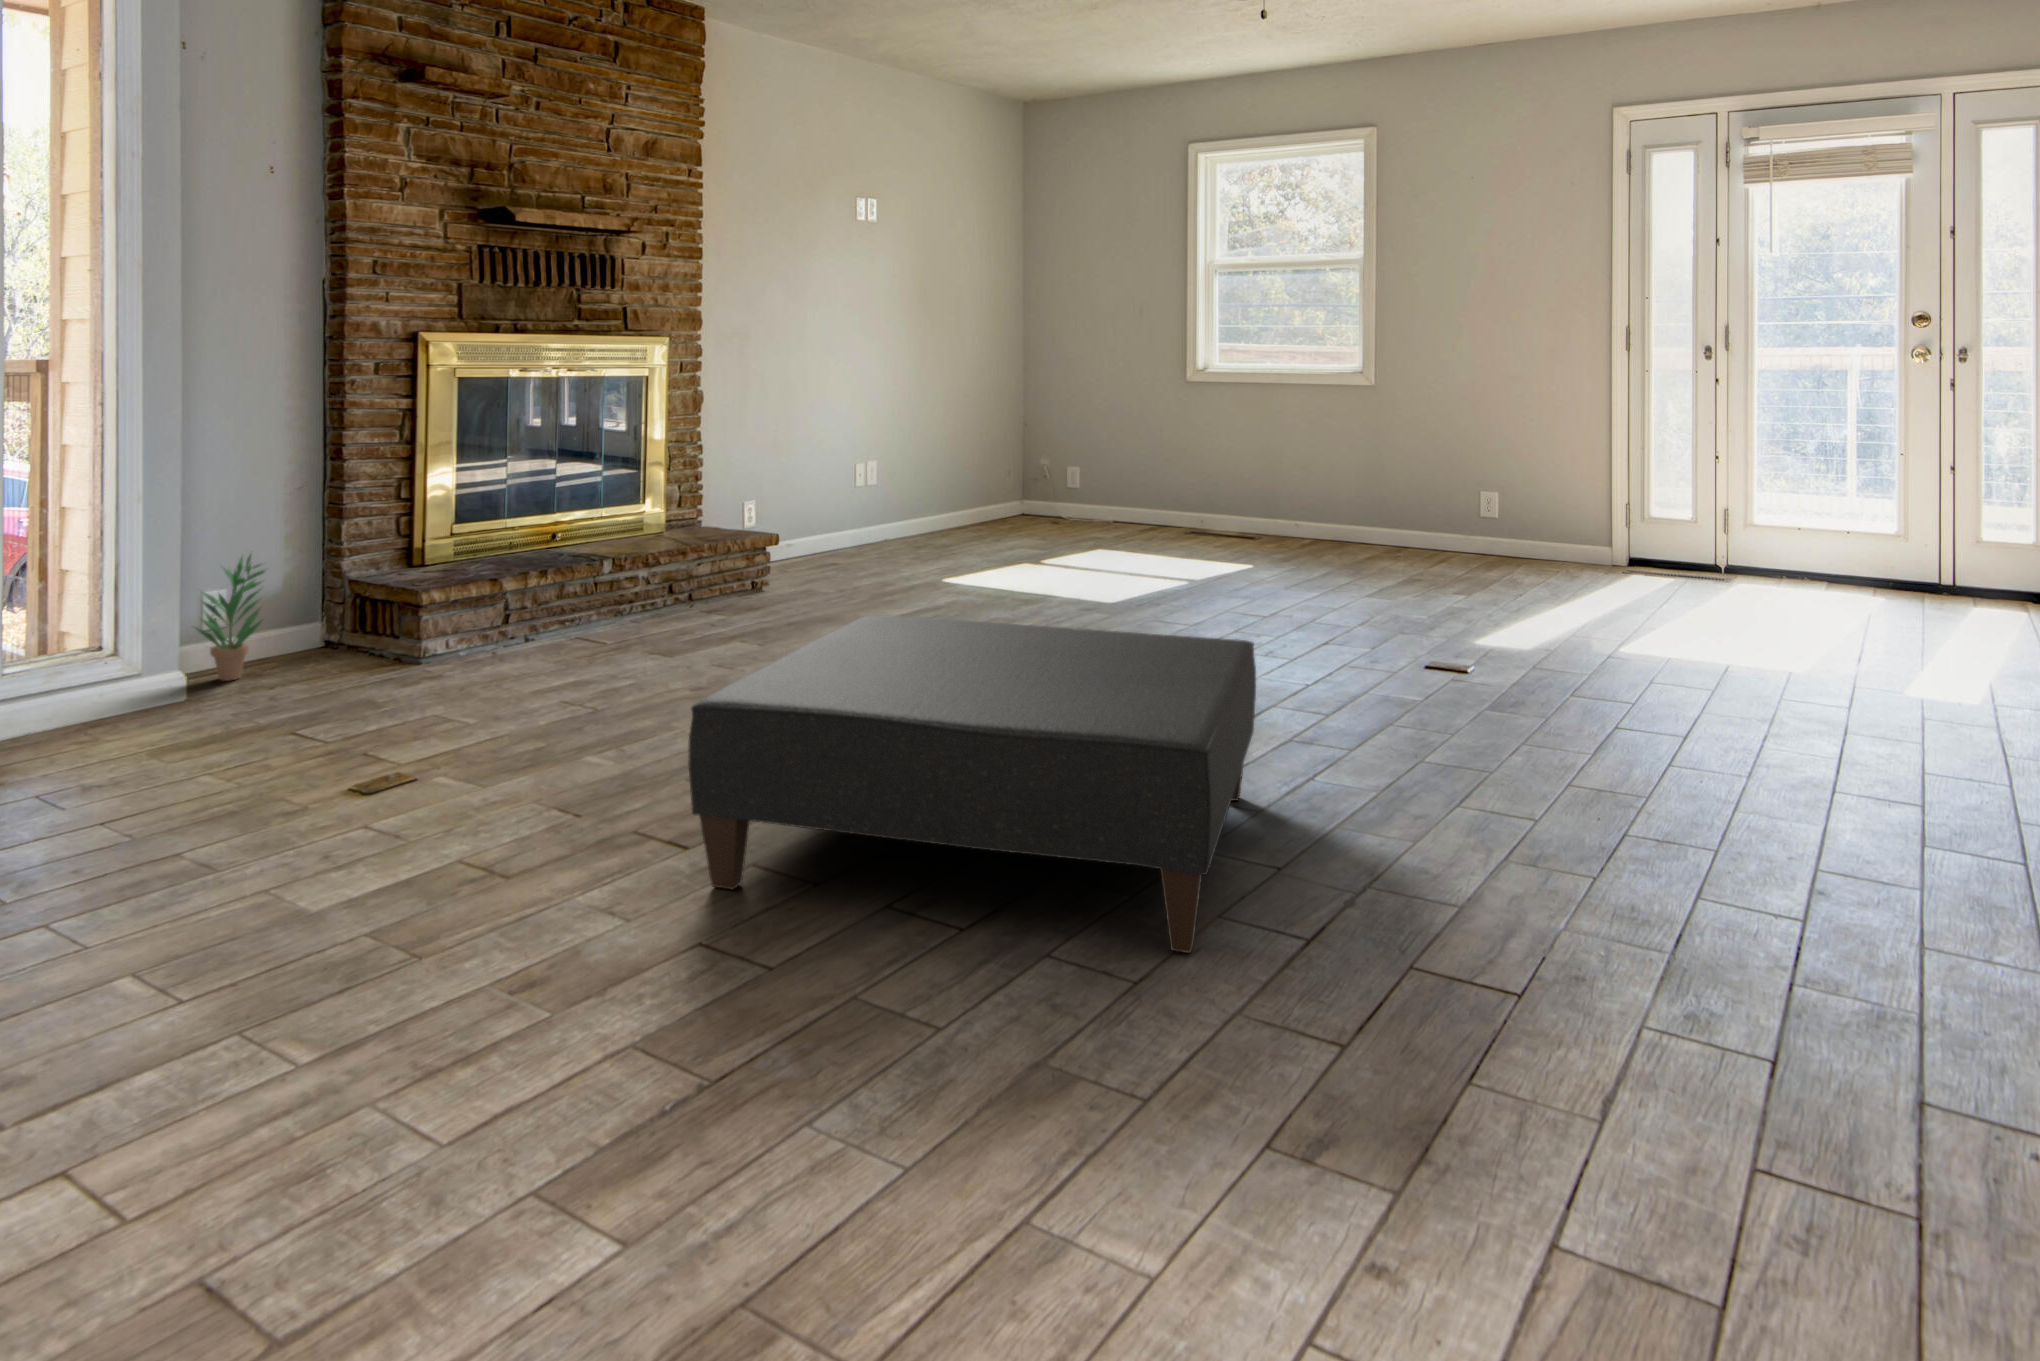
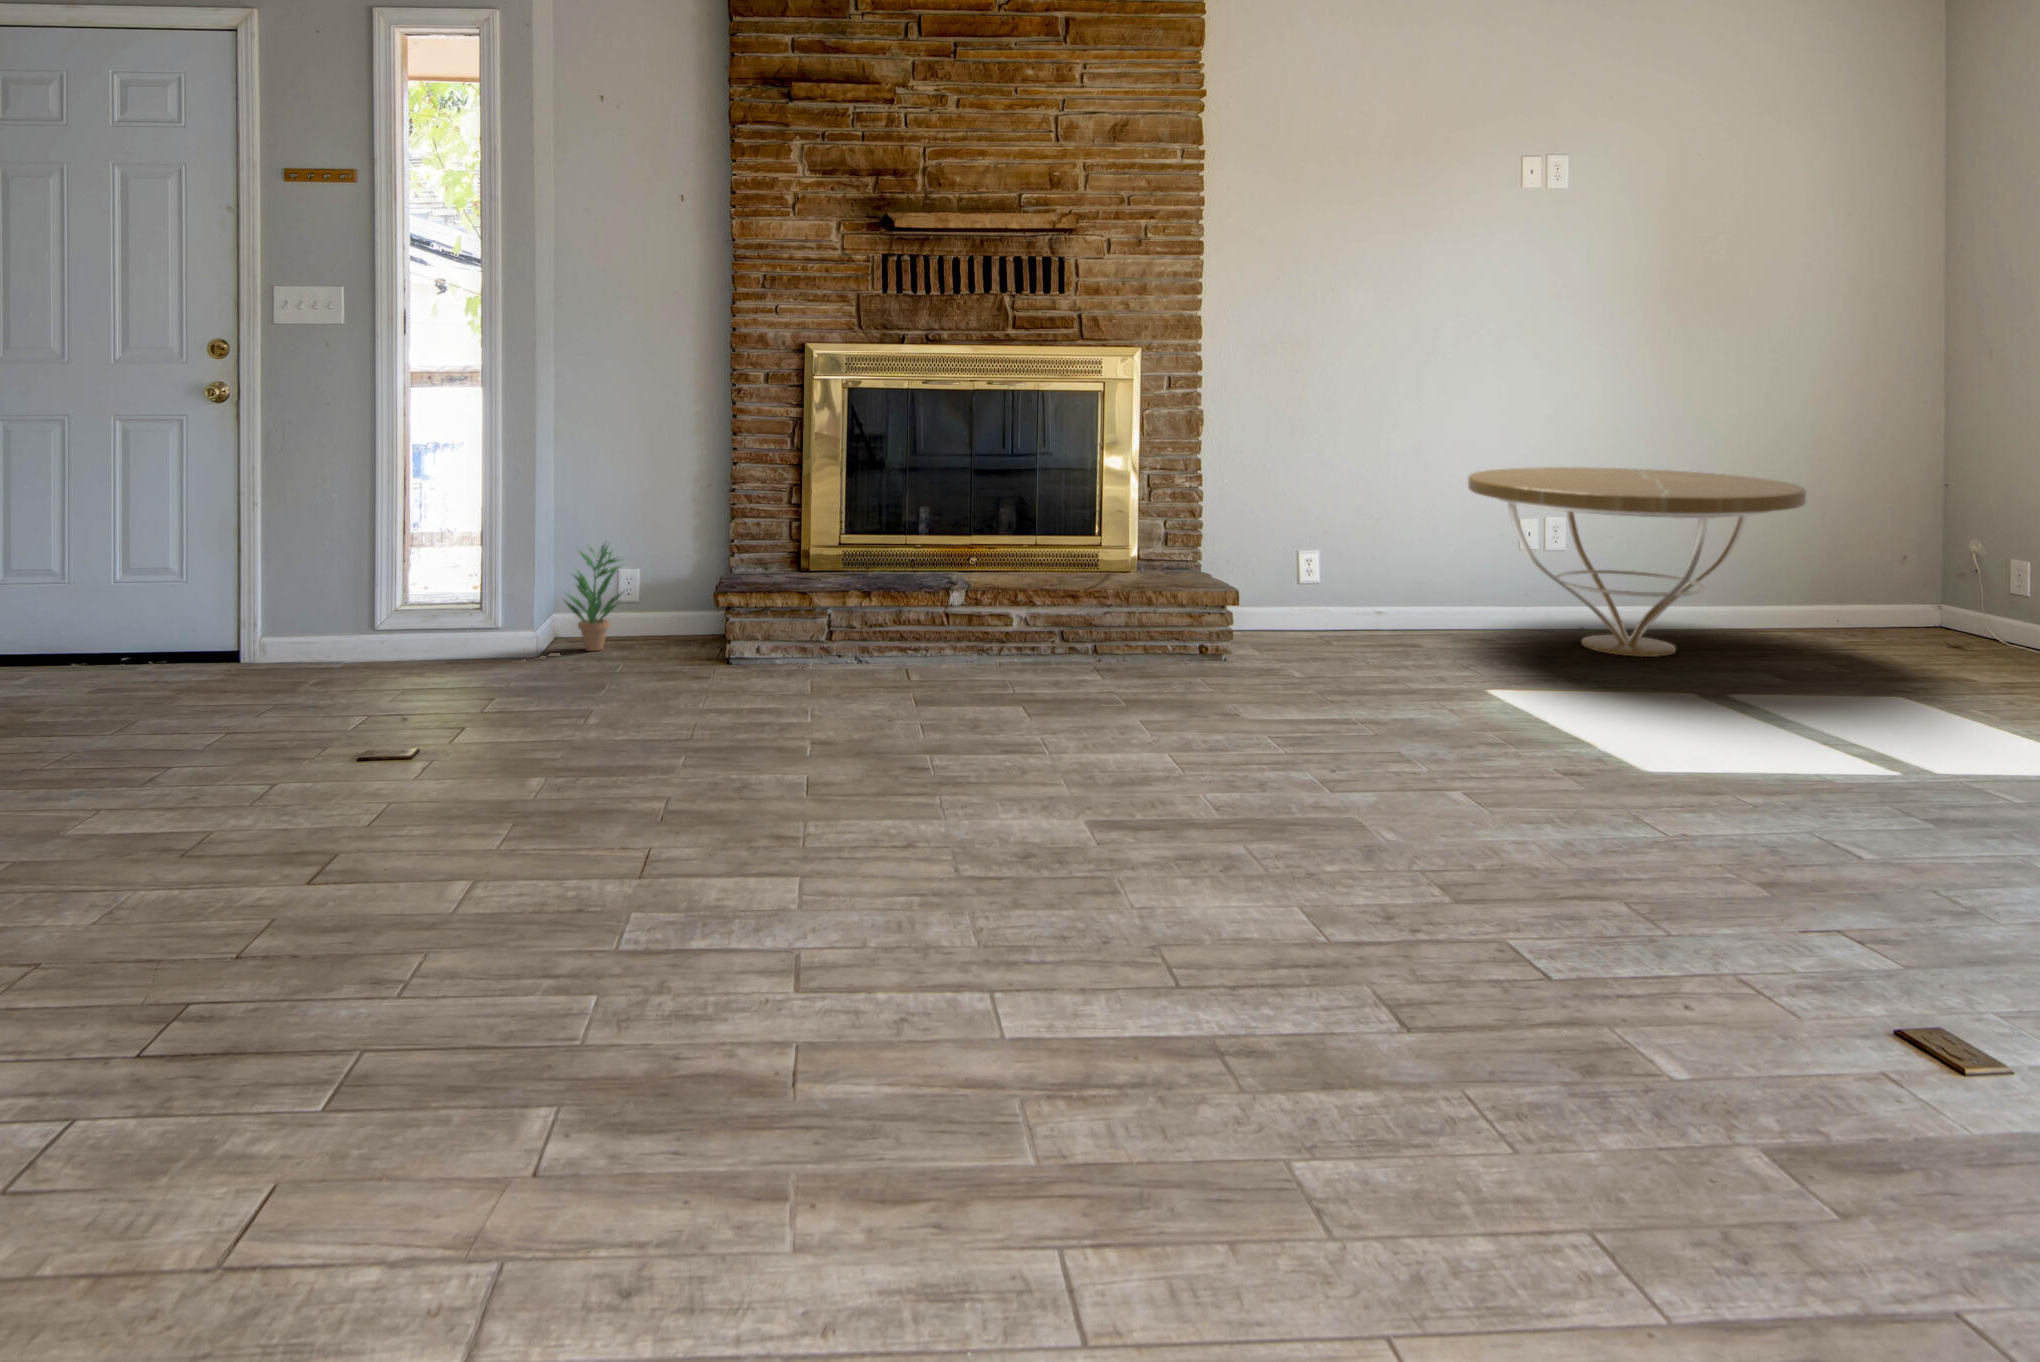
coffee table: none [864,427,1079,554] -> present [1468,467,1806,657]
ottoman: present [688,615,1256,953] -> none [193,690,863,1160]

